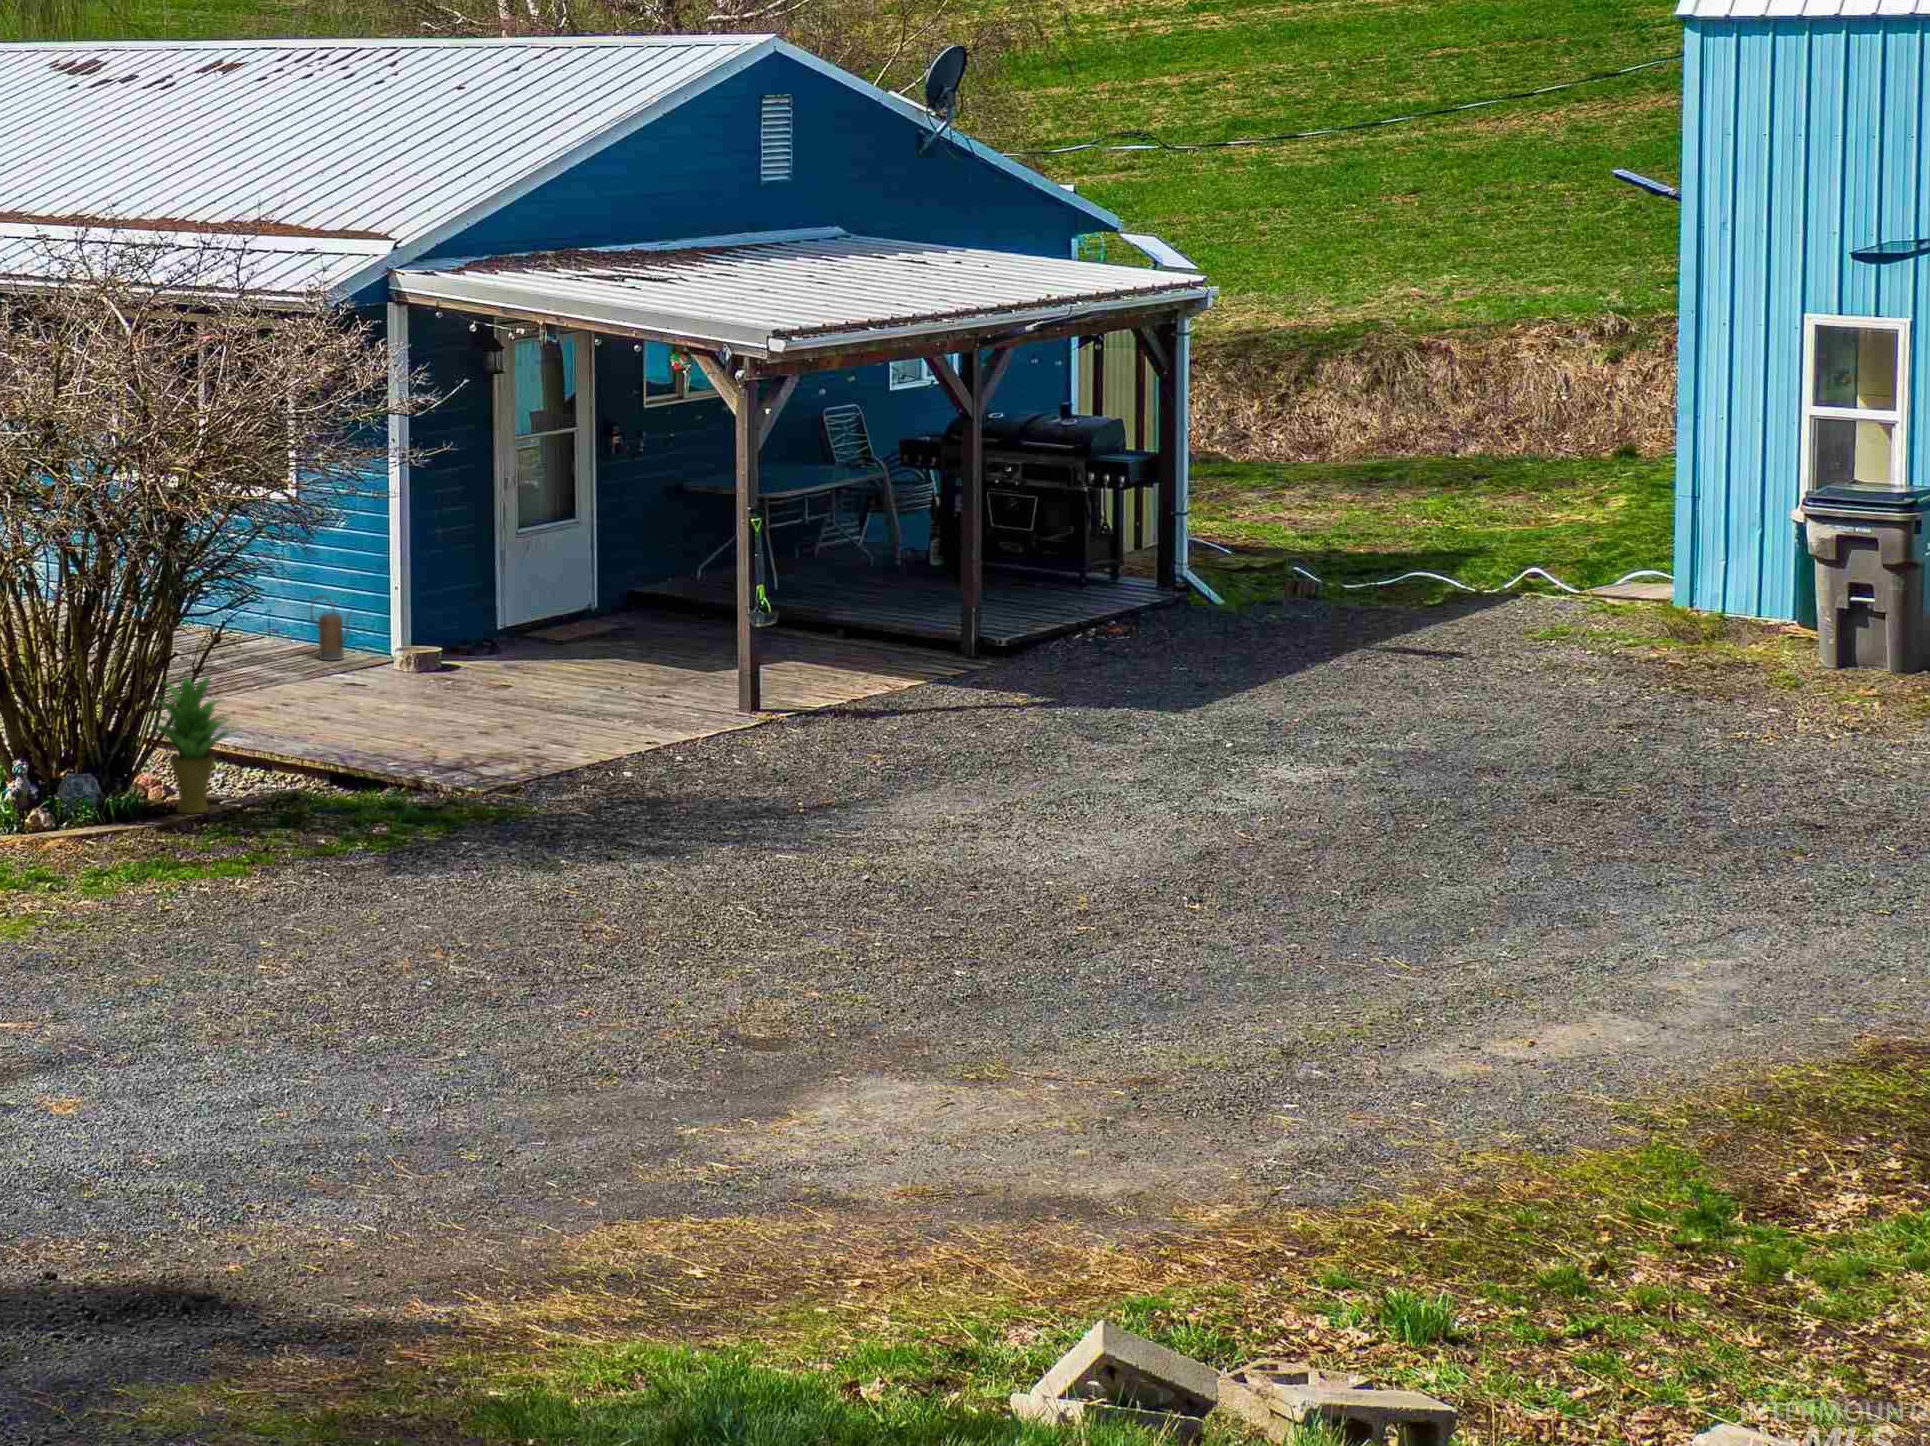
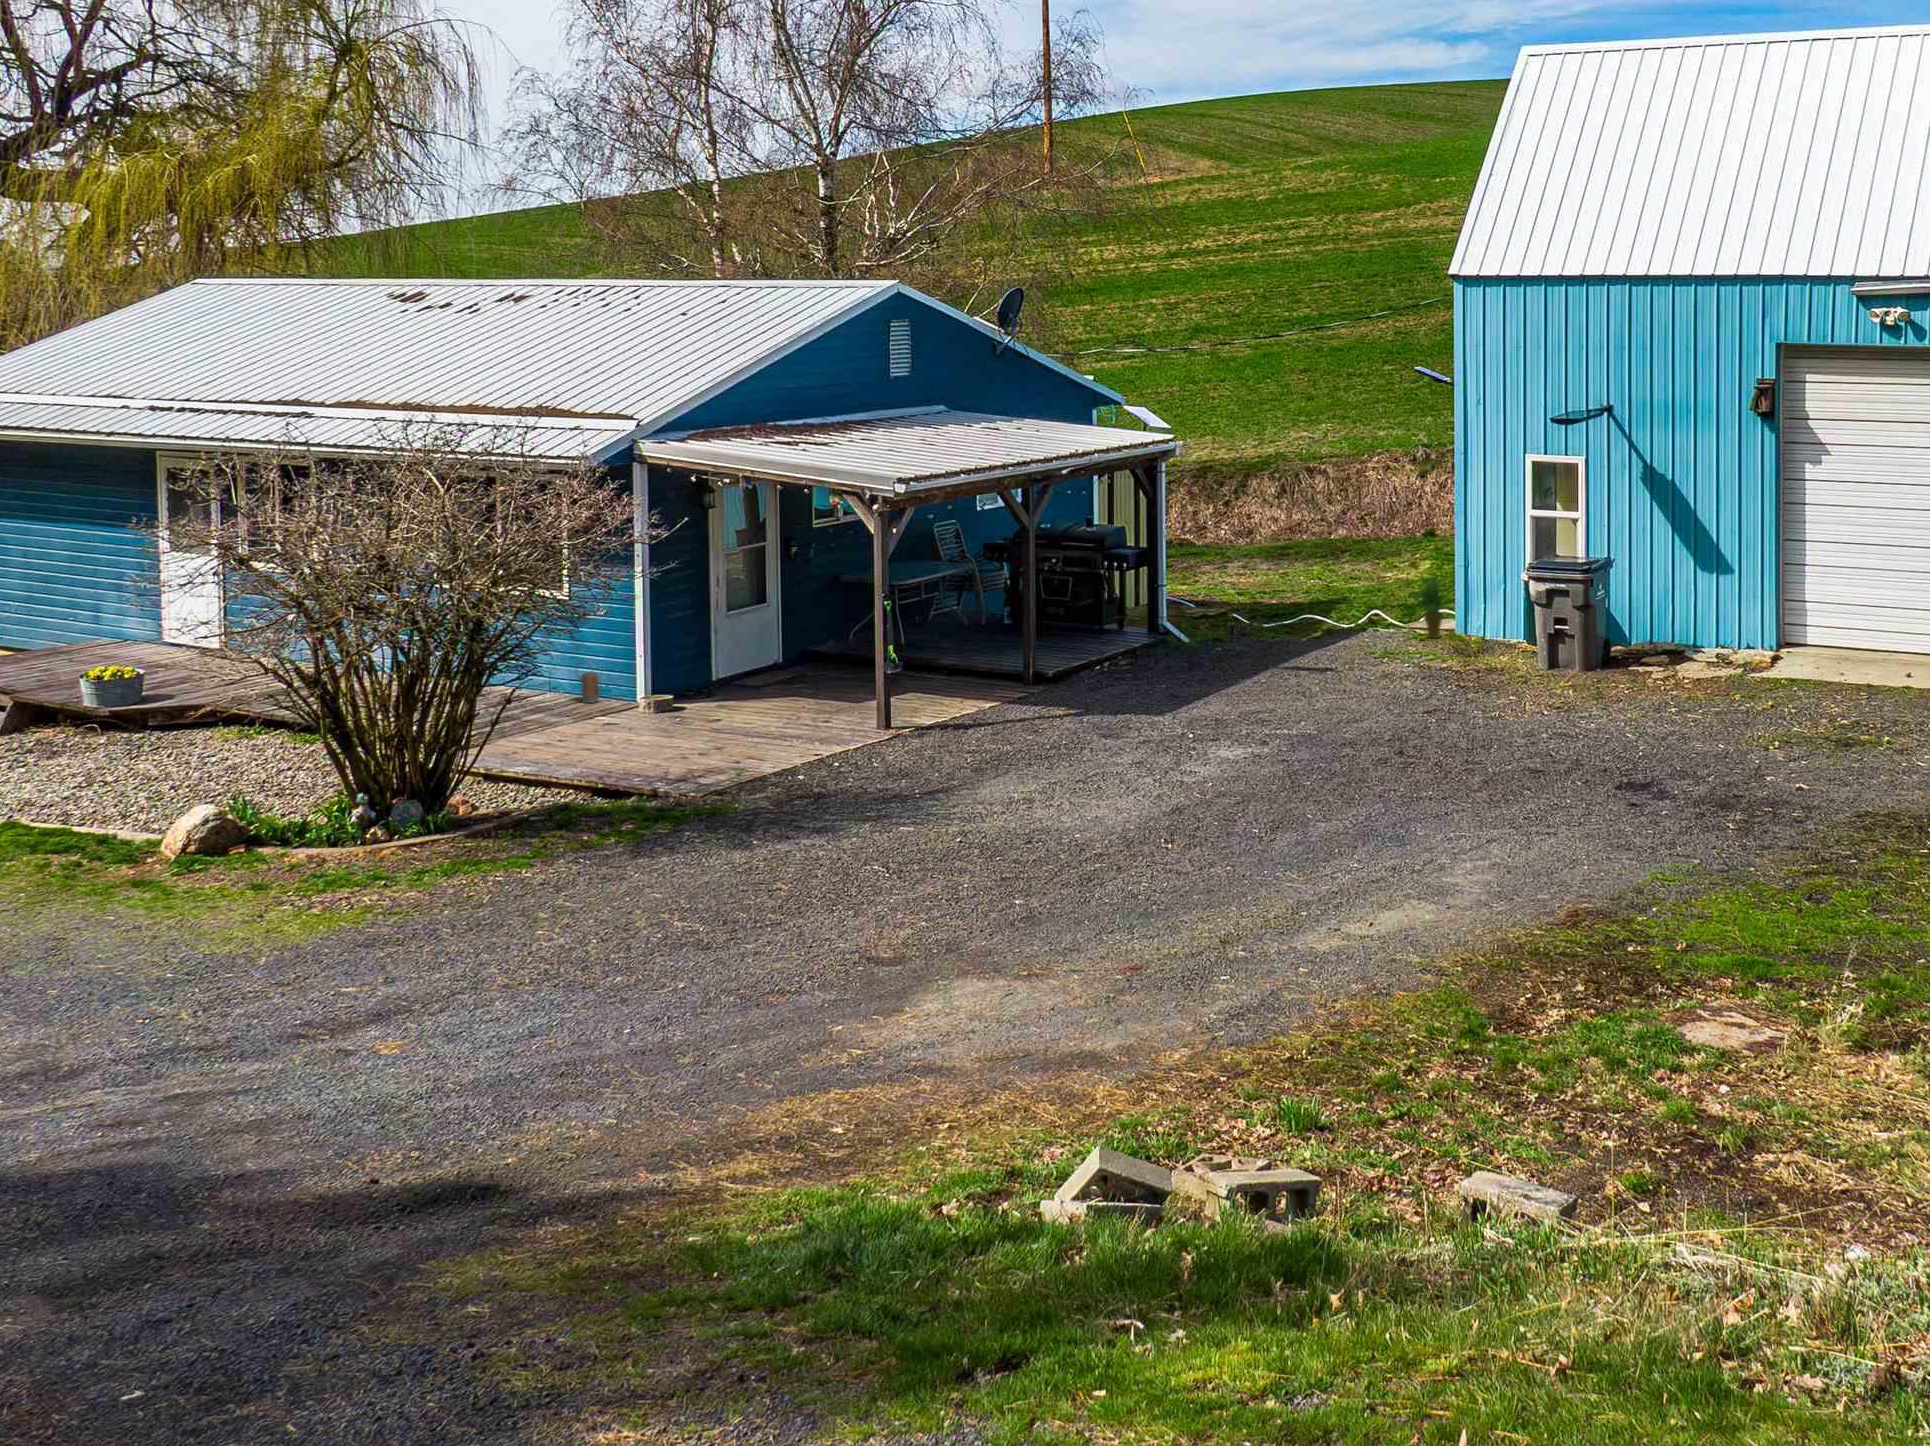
potted plant: present [146,677,240,813] -> present [1417,579,1446,638]

